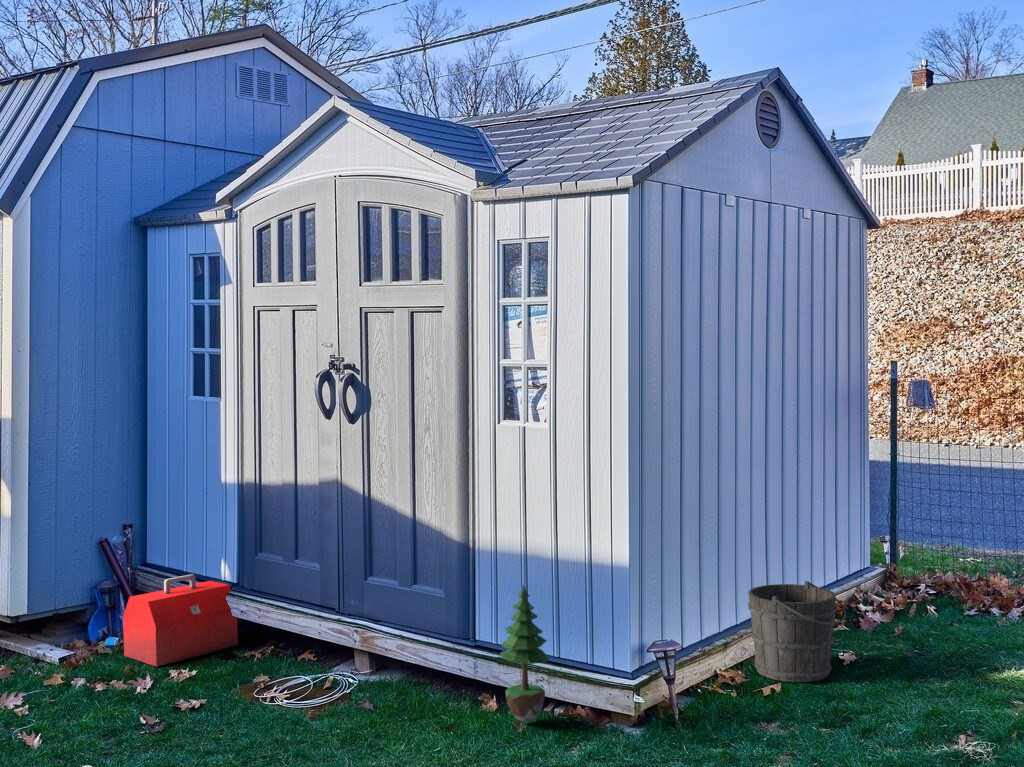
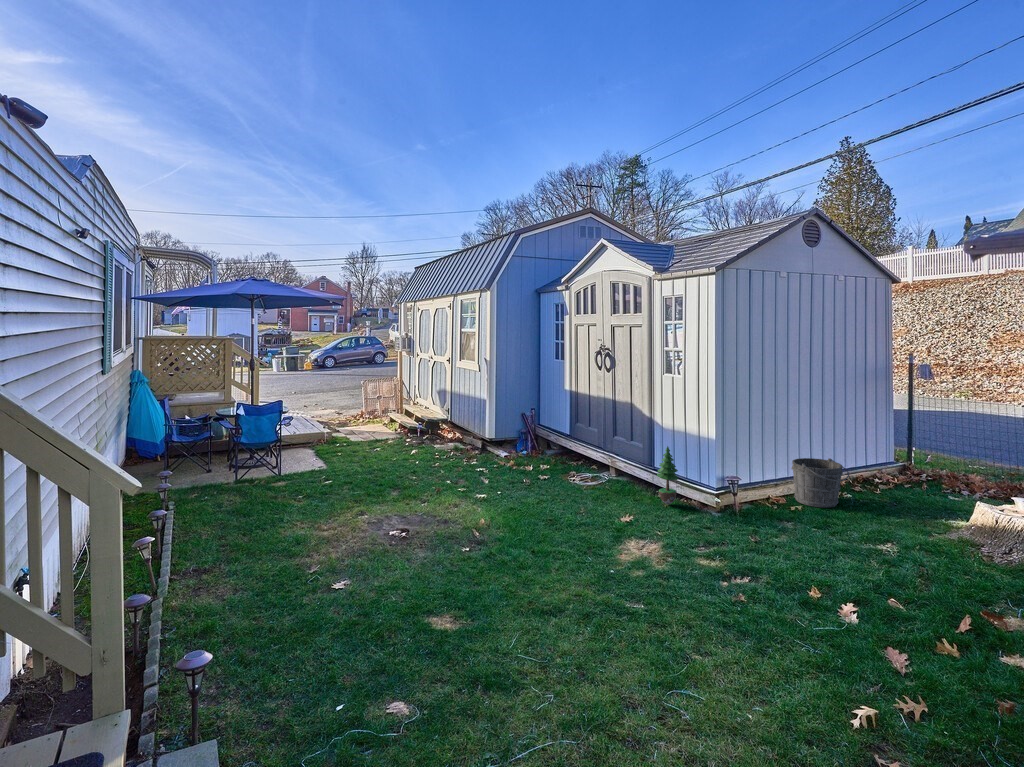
toolbox: present [123,574,238,667] -> none [527,430,569,463]

